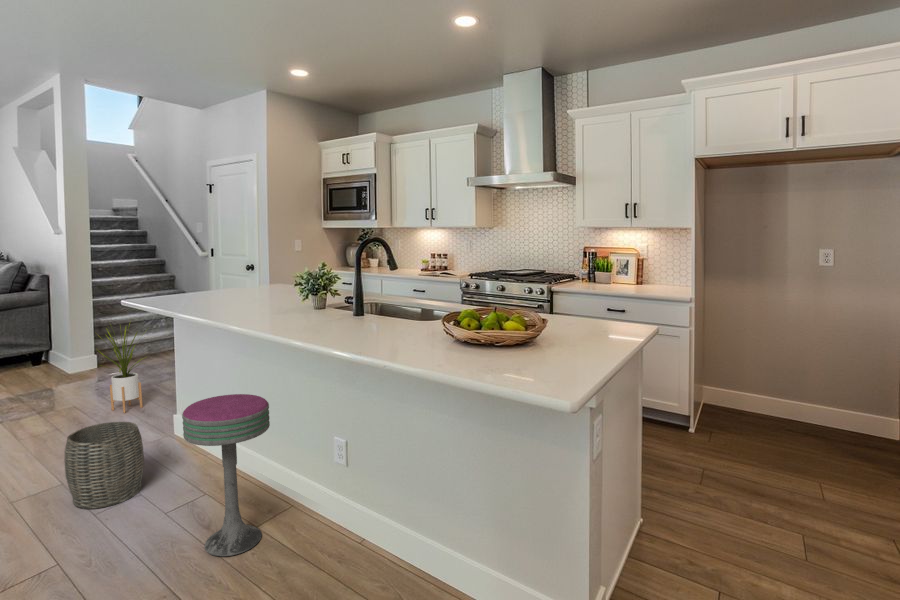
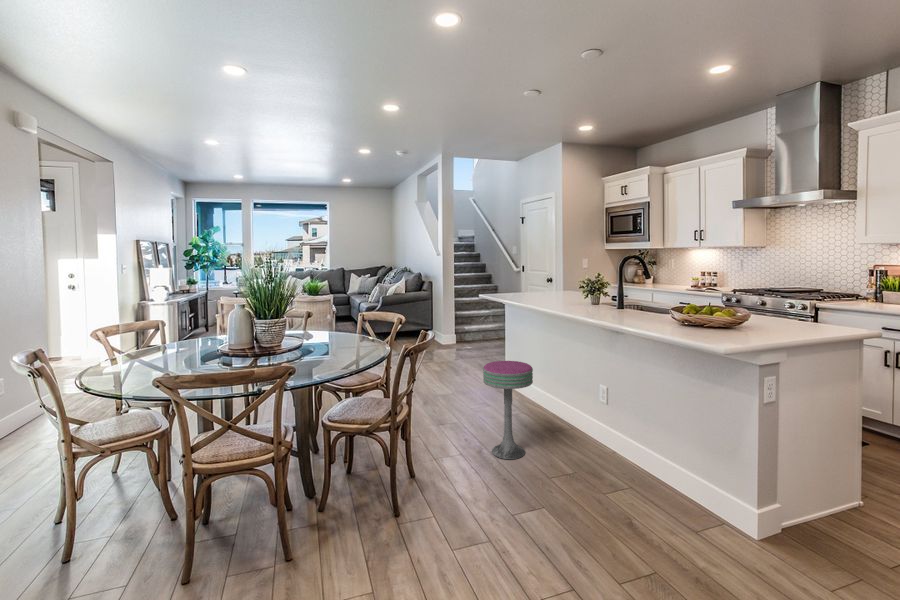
house plant: present [98,324,143,413] -> none [450,312,480,371]
woven basket: present [64,422,144,509] -> none [430,371,468,418]

